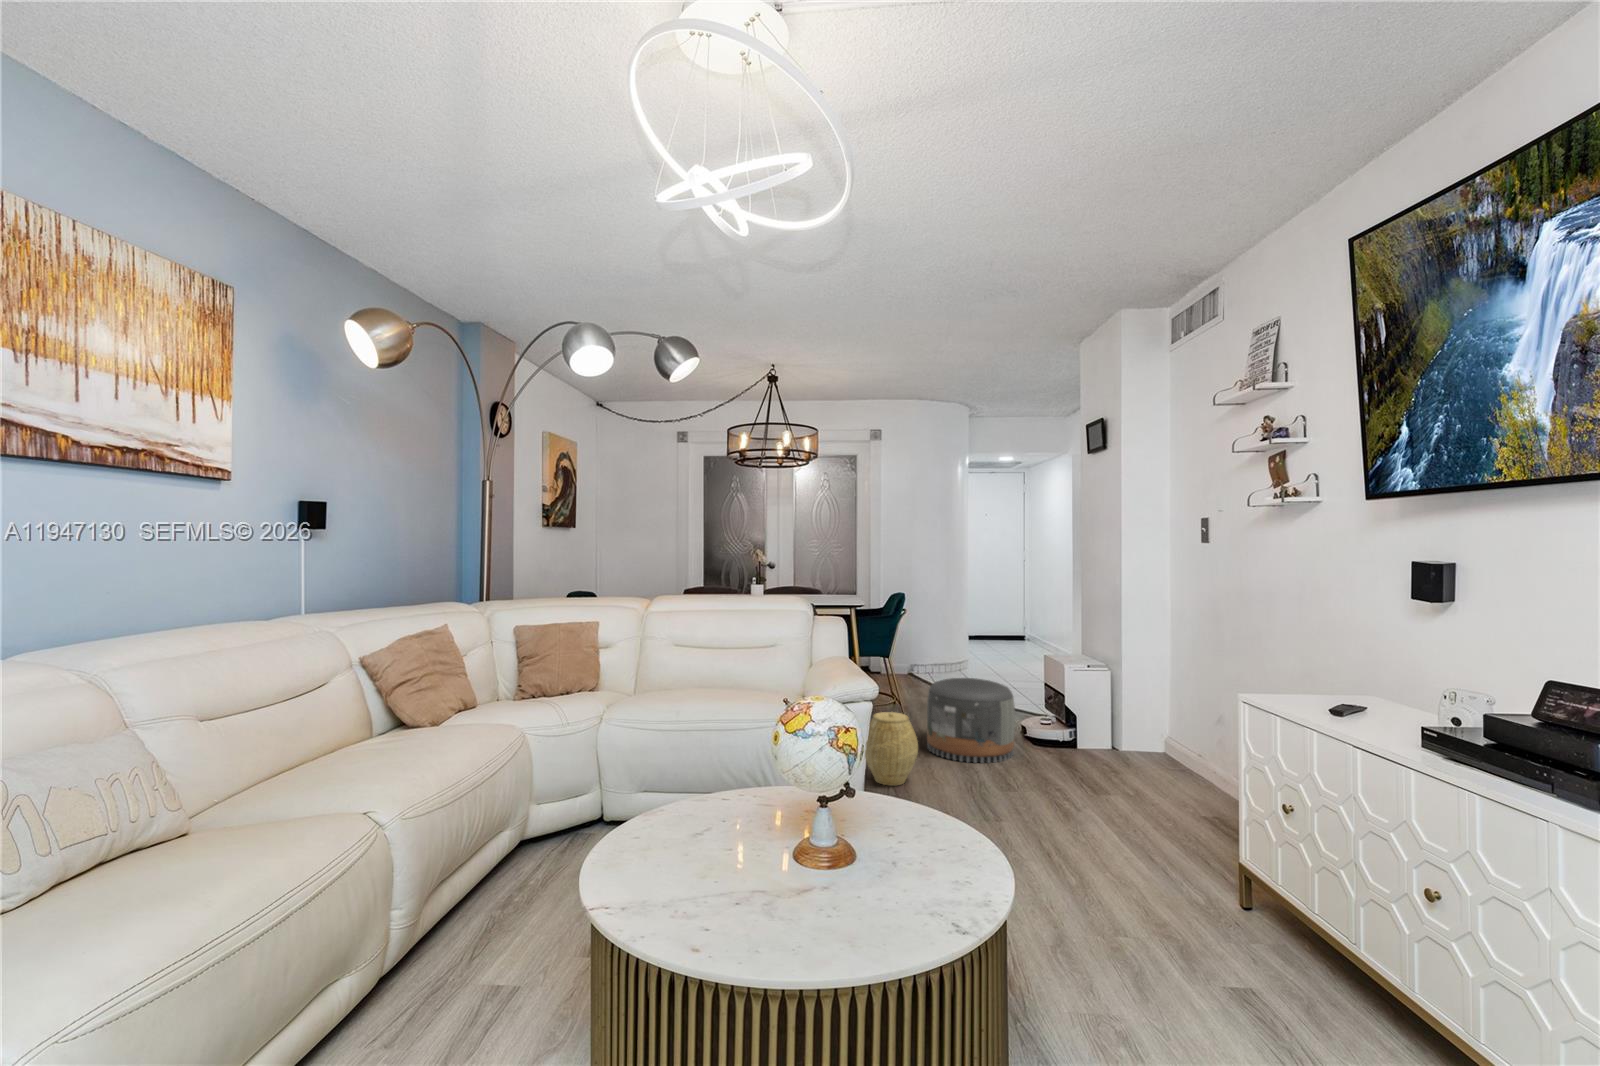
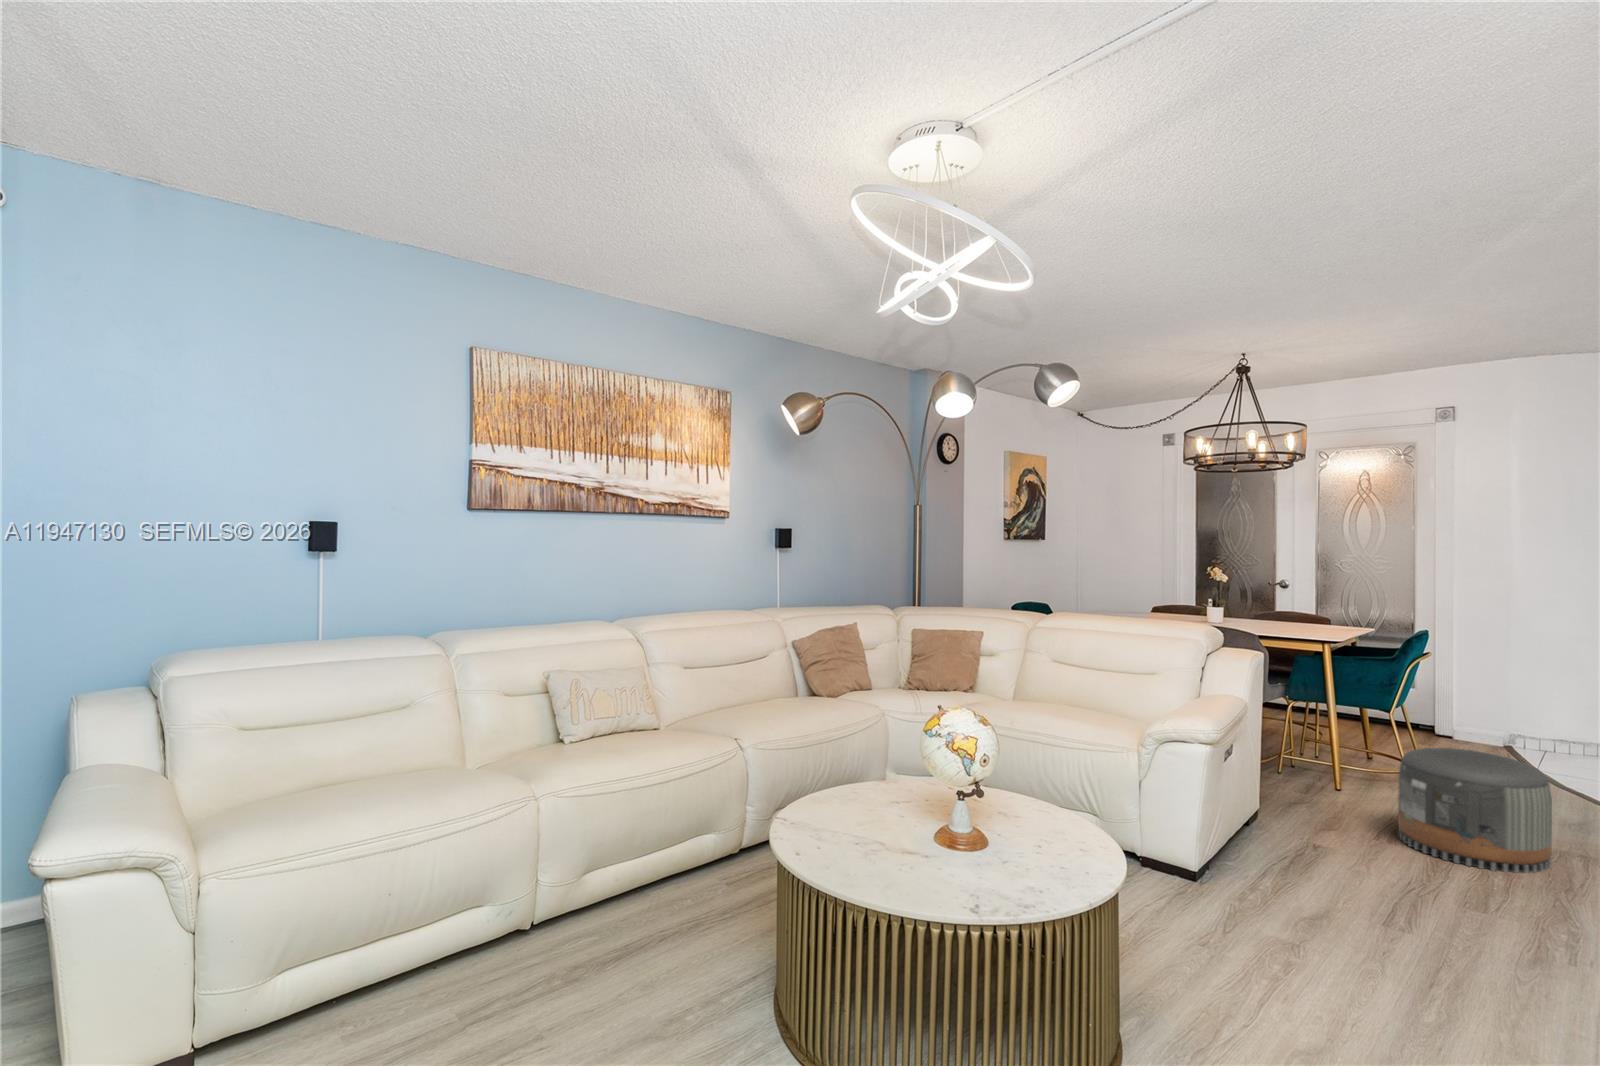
woven basket: present [865,712,918,785] -> none [1259,766,1337,856]

